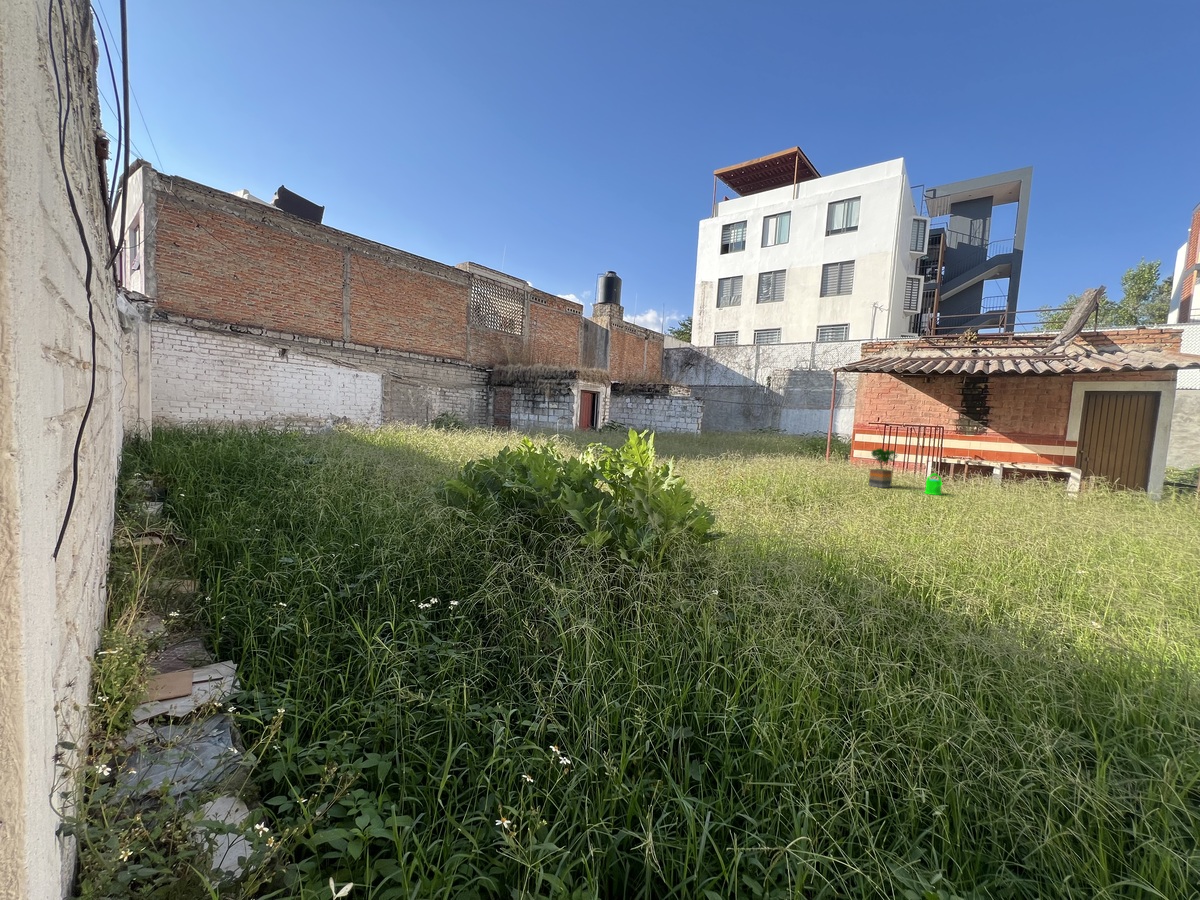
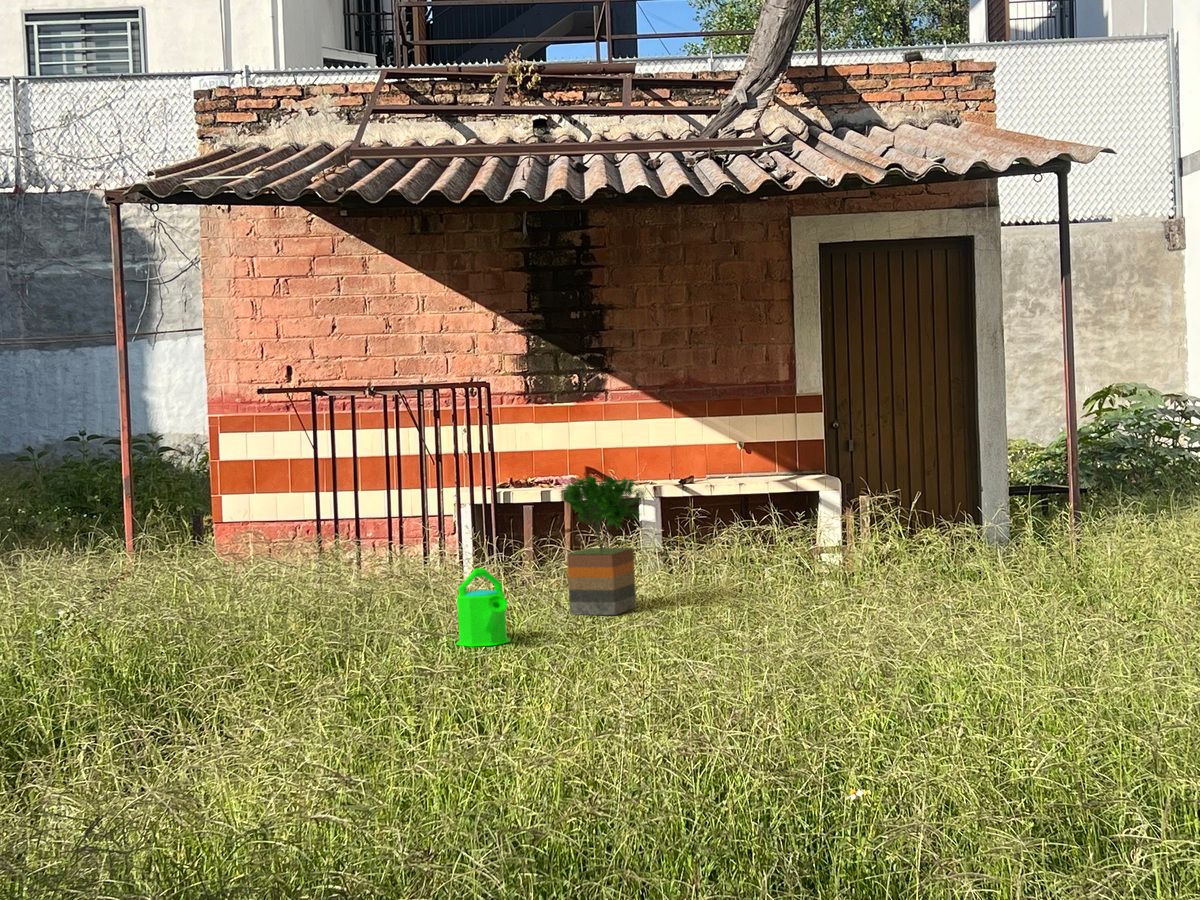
potted tree: present [869,448,897,488] -> present [562,476,644,615]

